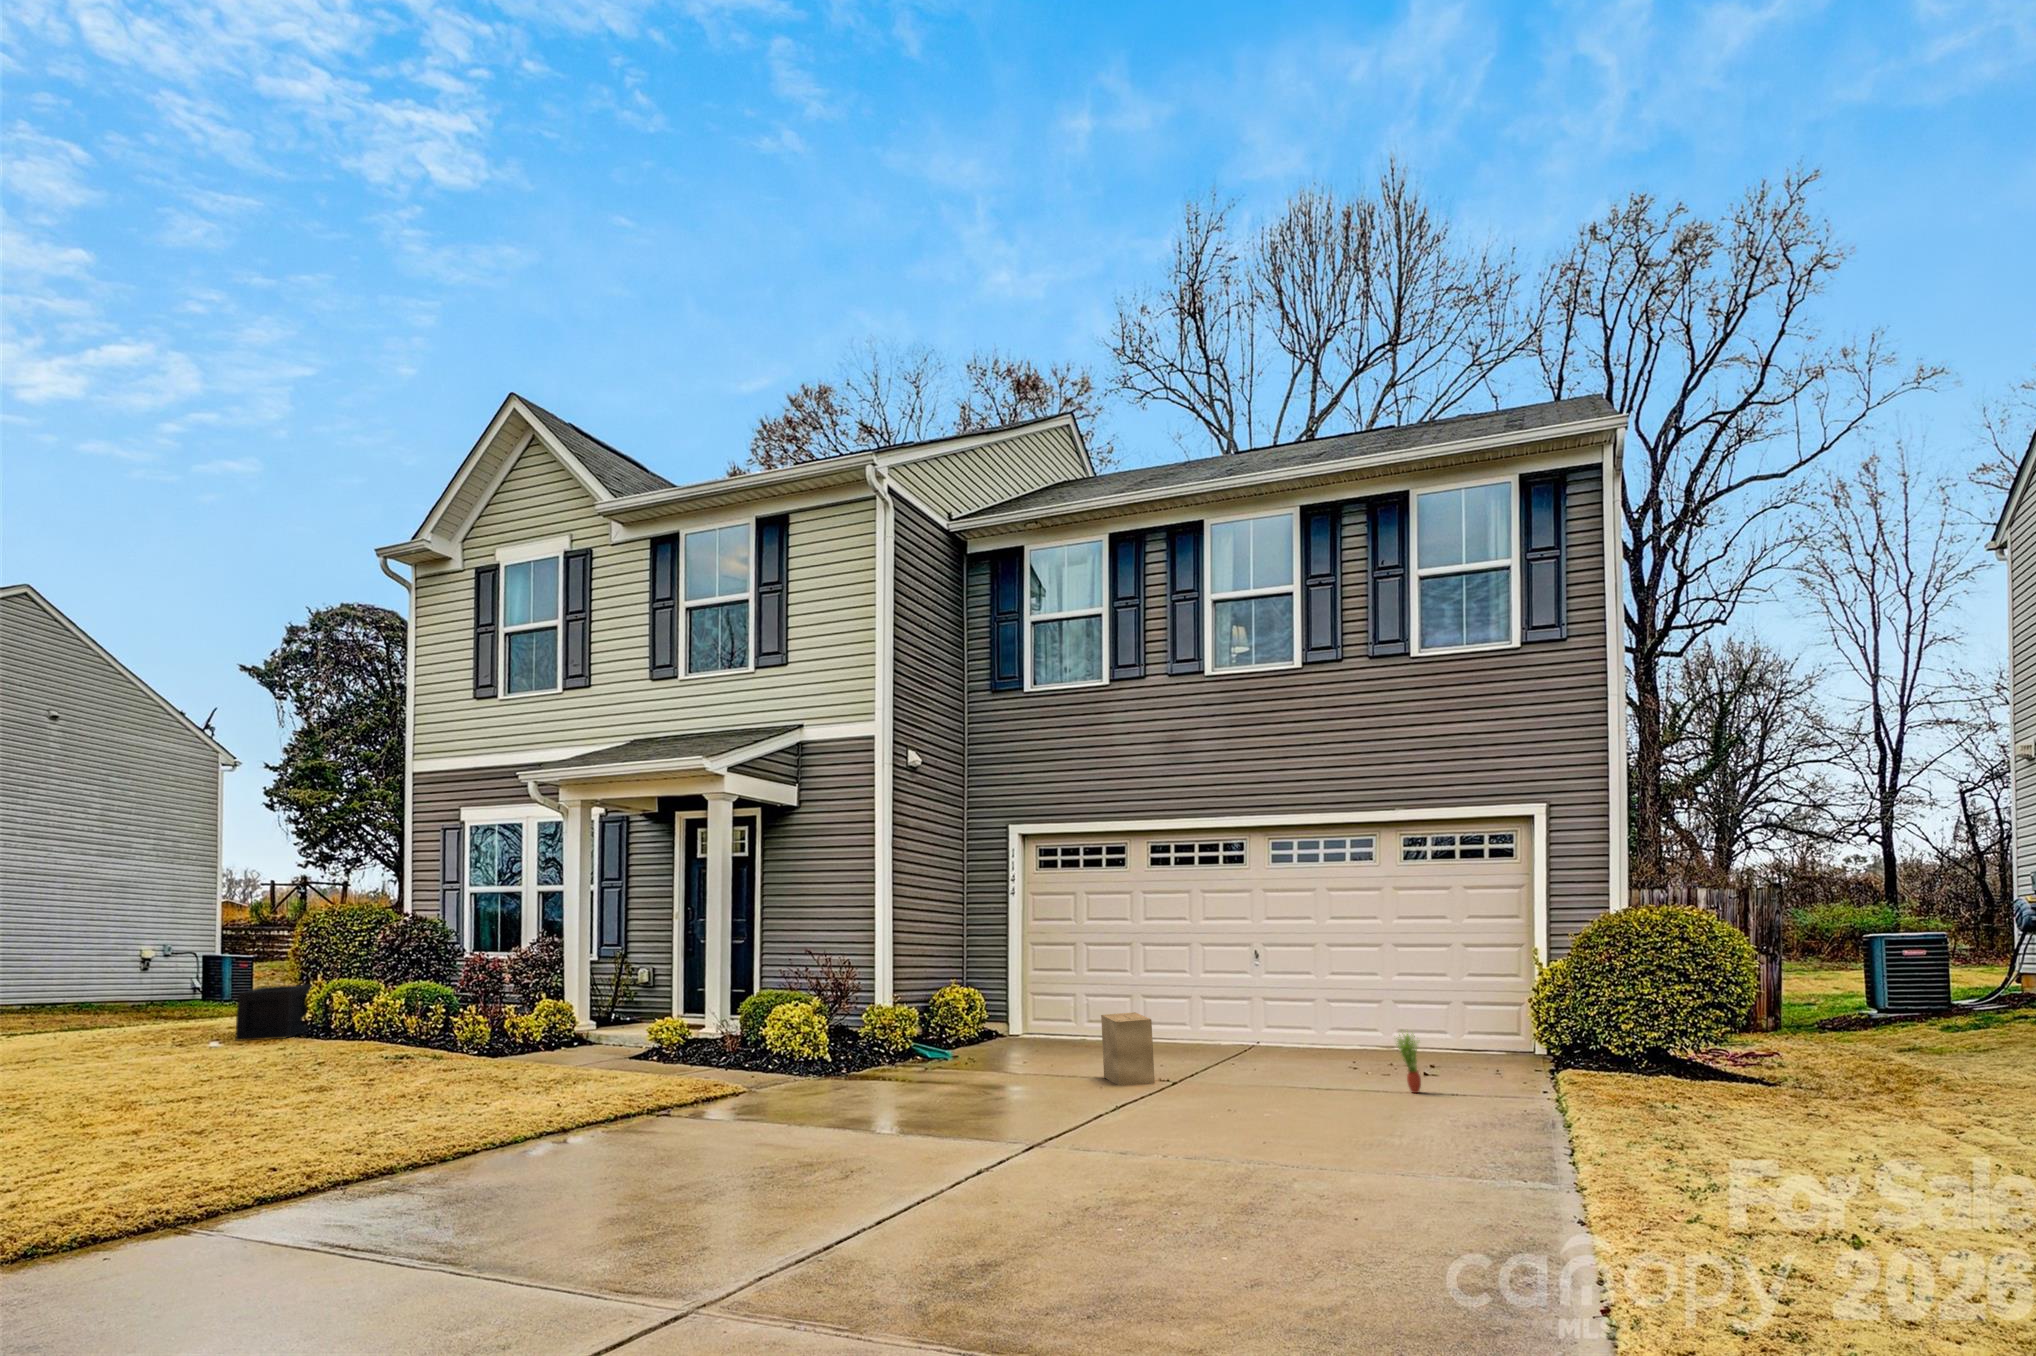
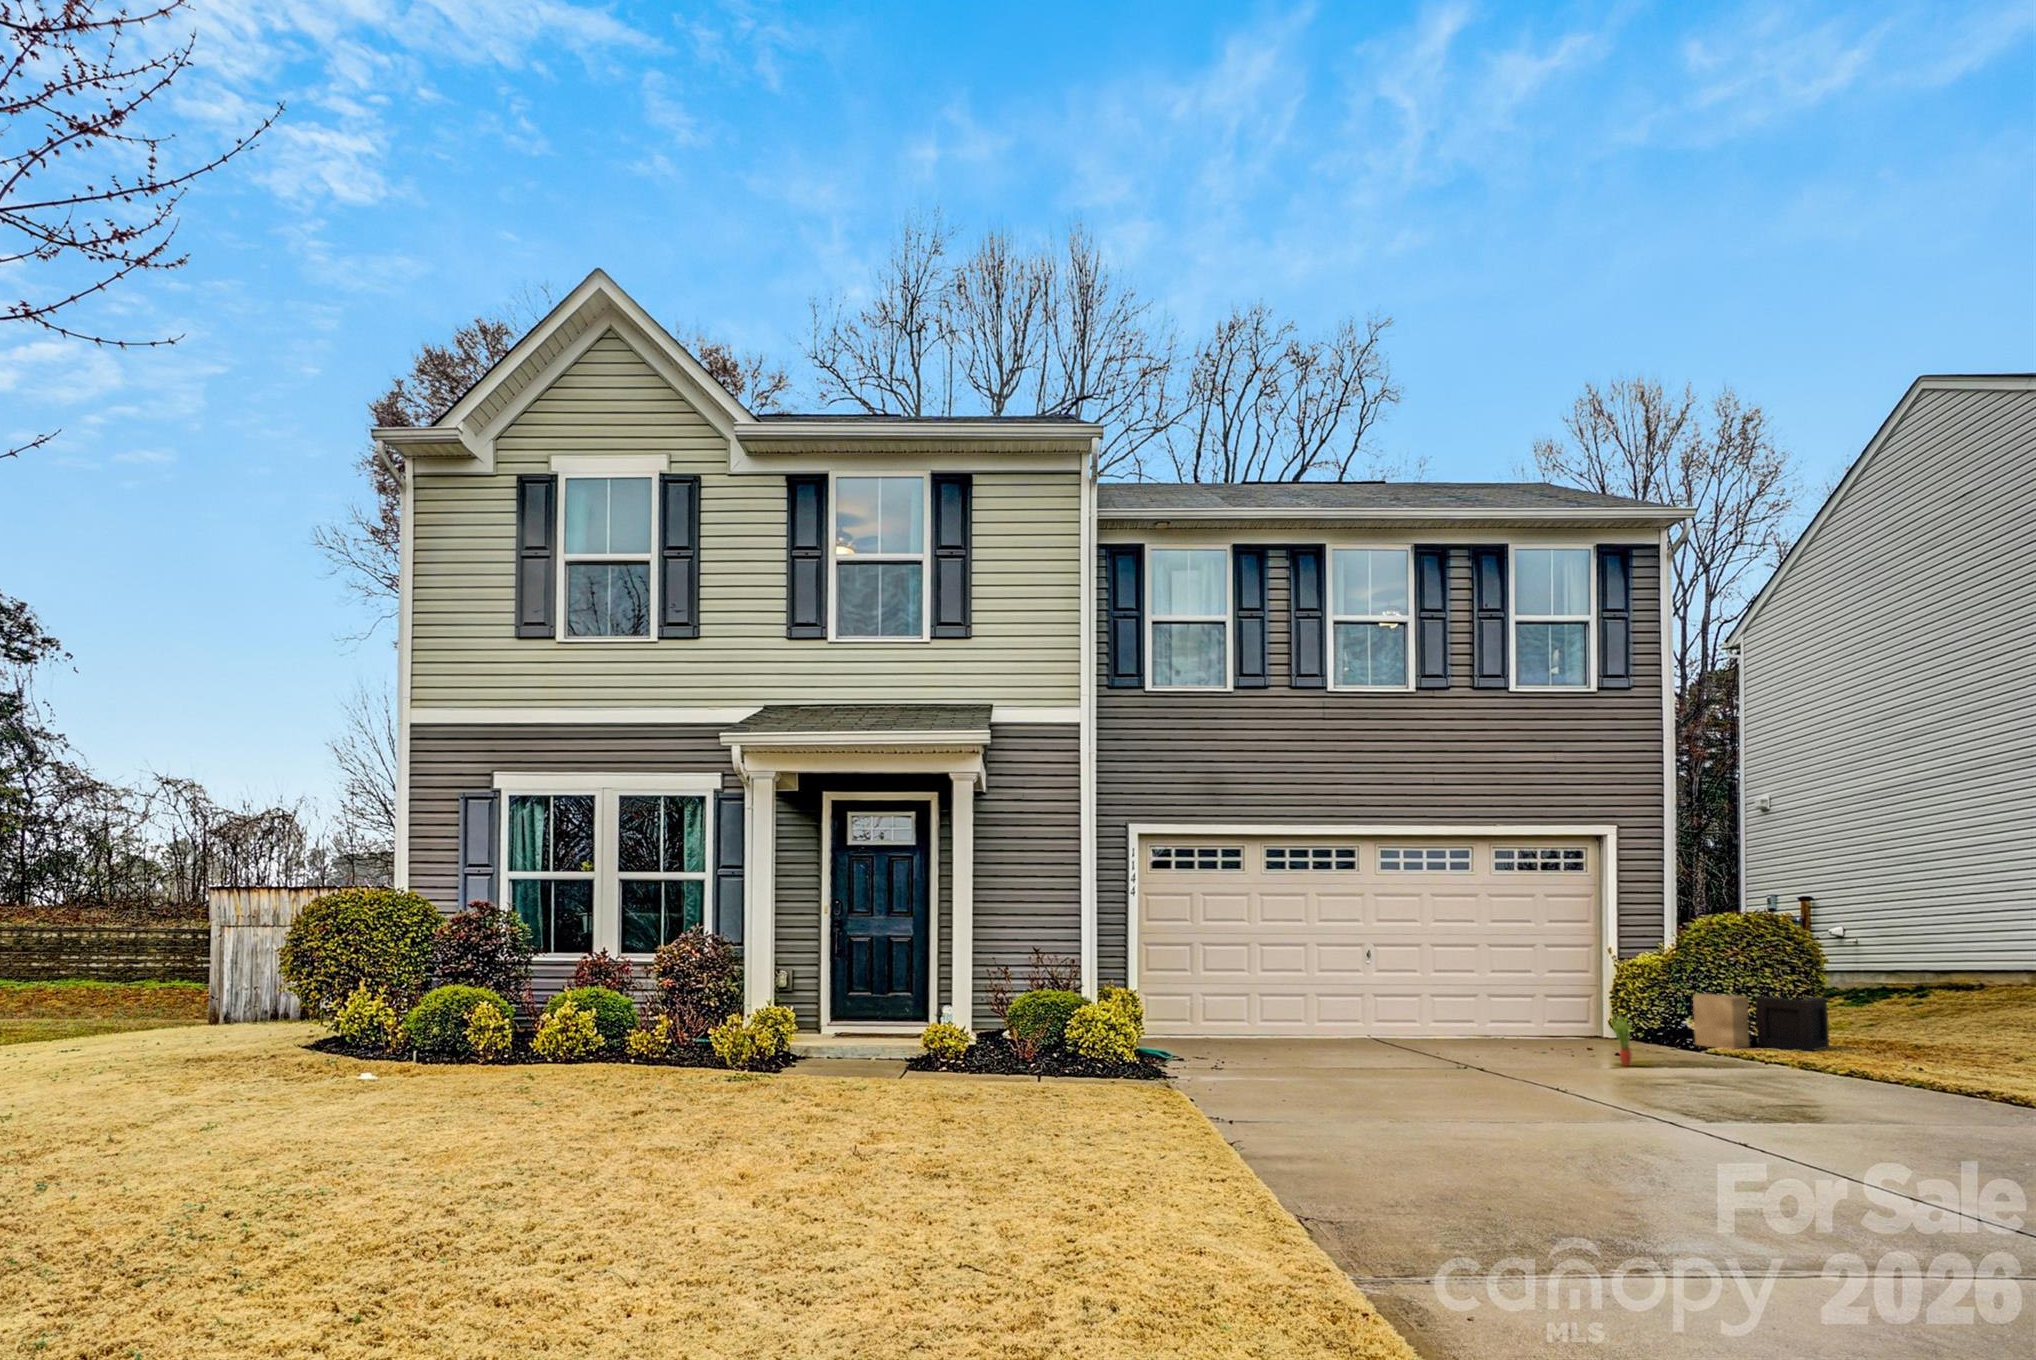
wooden crate: present [236,985,312,1041] -> present [1755,997,1829,1051]
cardboard box: present [1101,1012,1155,1085] -> present [1693,994,1749,1049]

